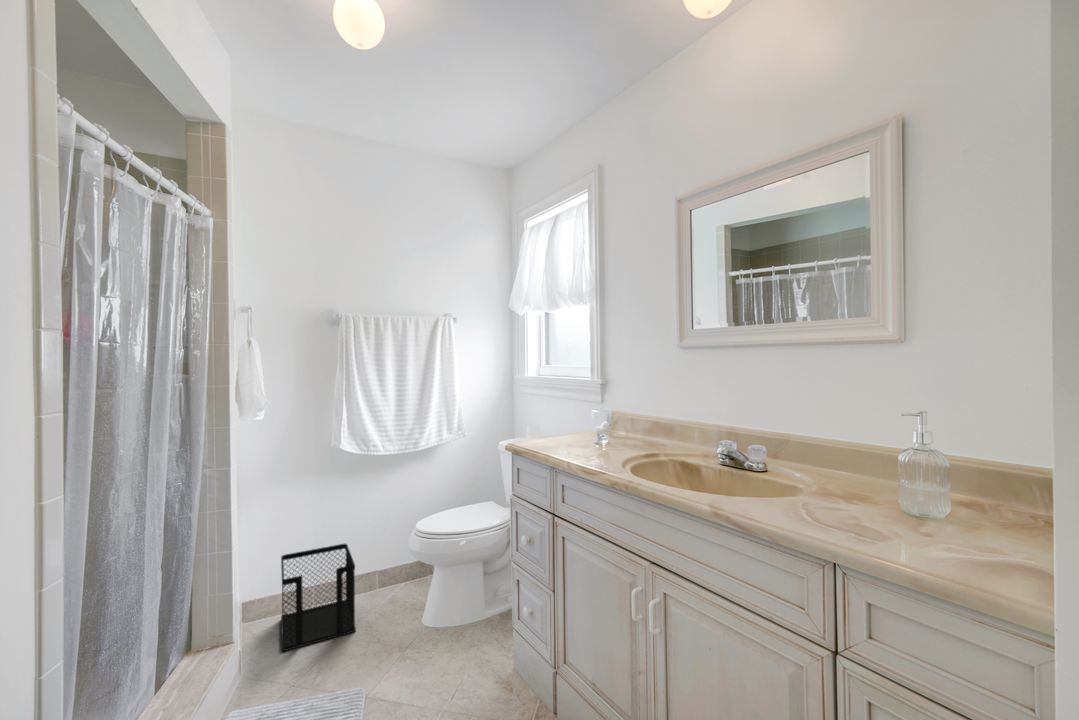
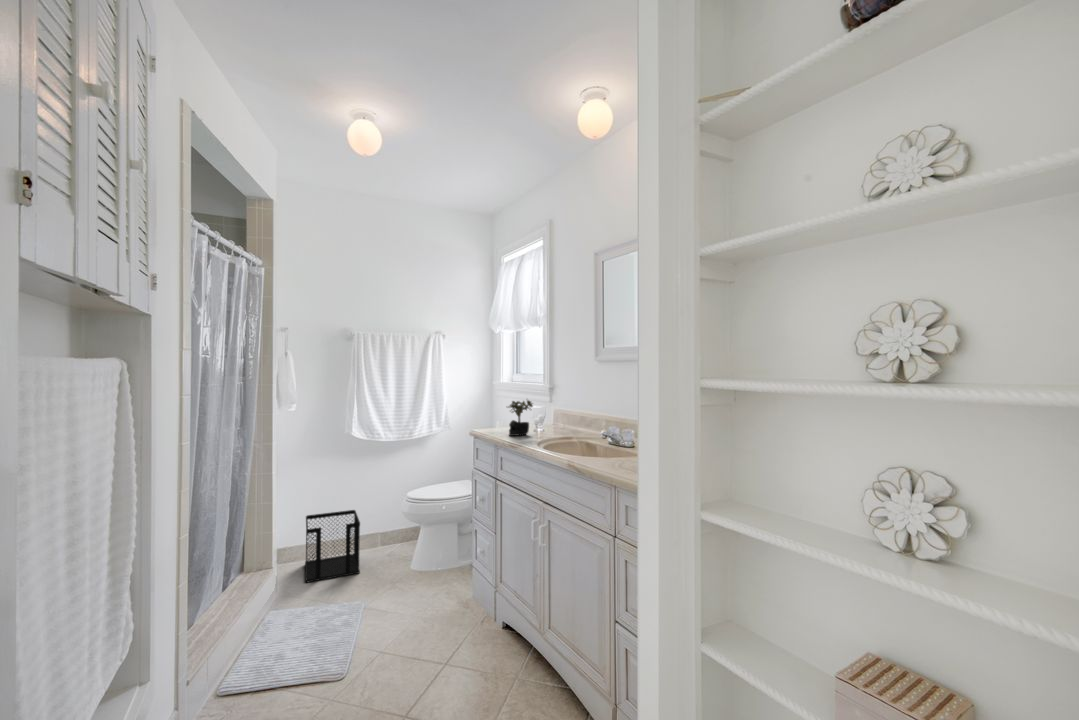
succulent plant: none [567,400,603,453] -> present [509,400,532,436]

